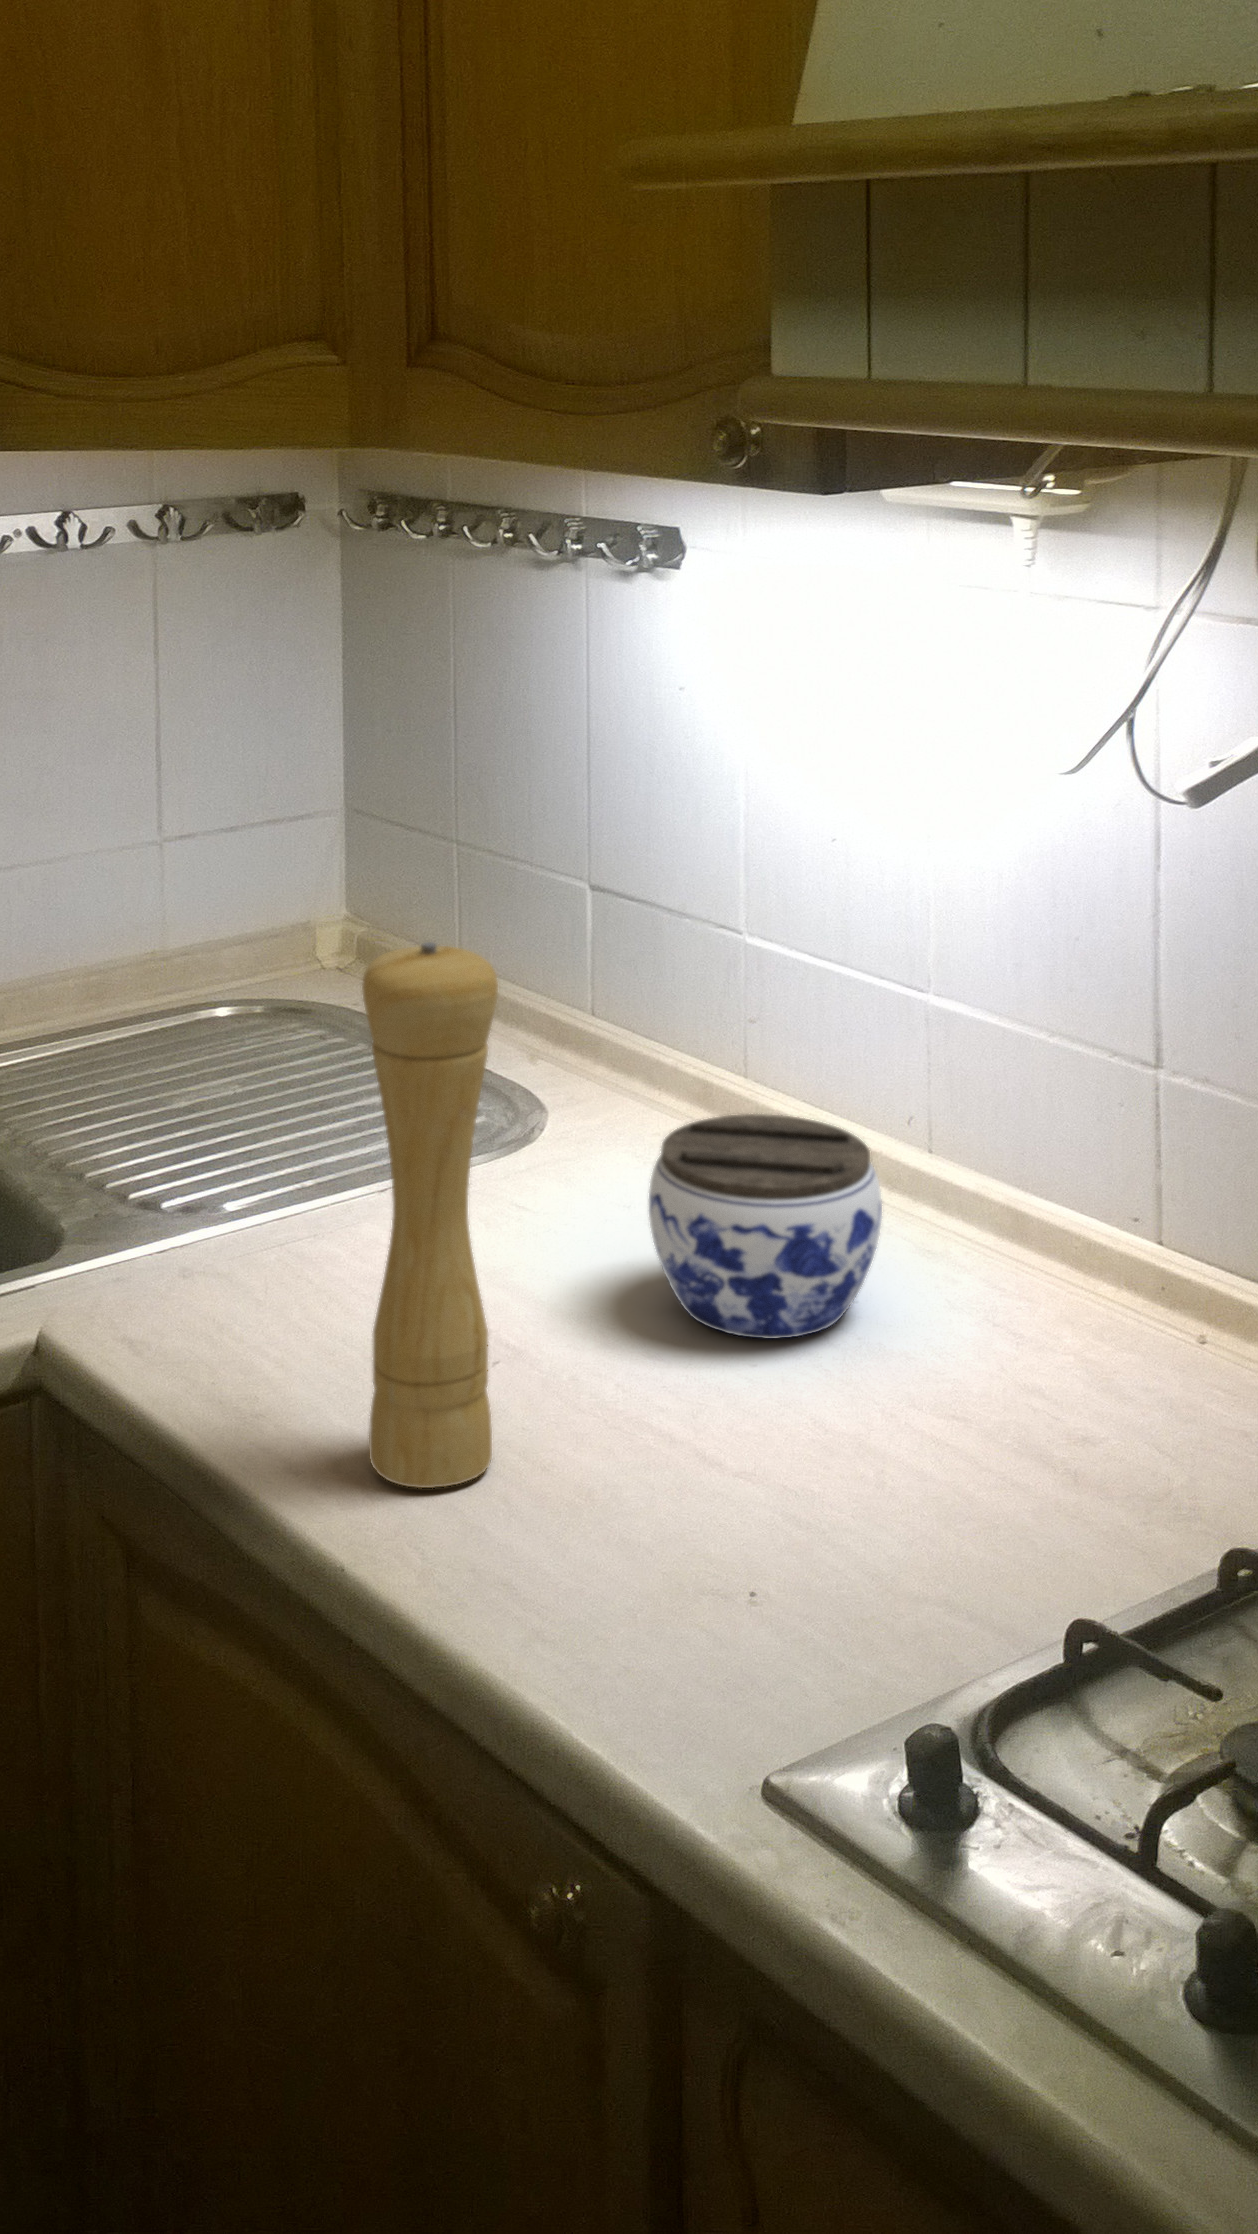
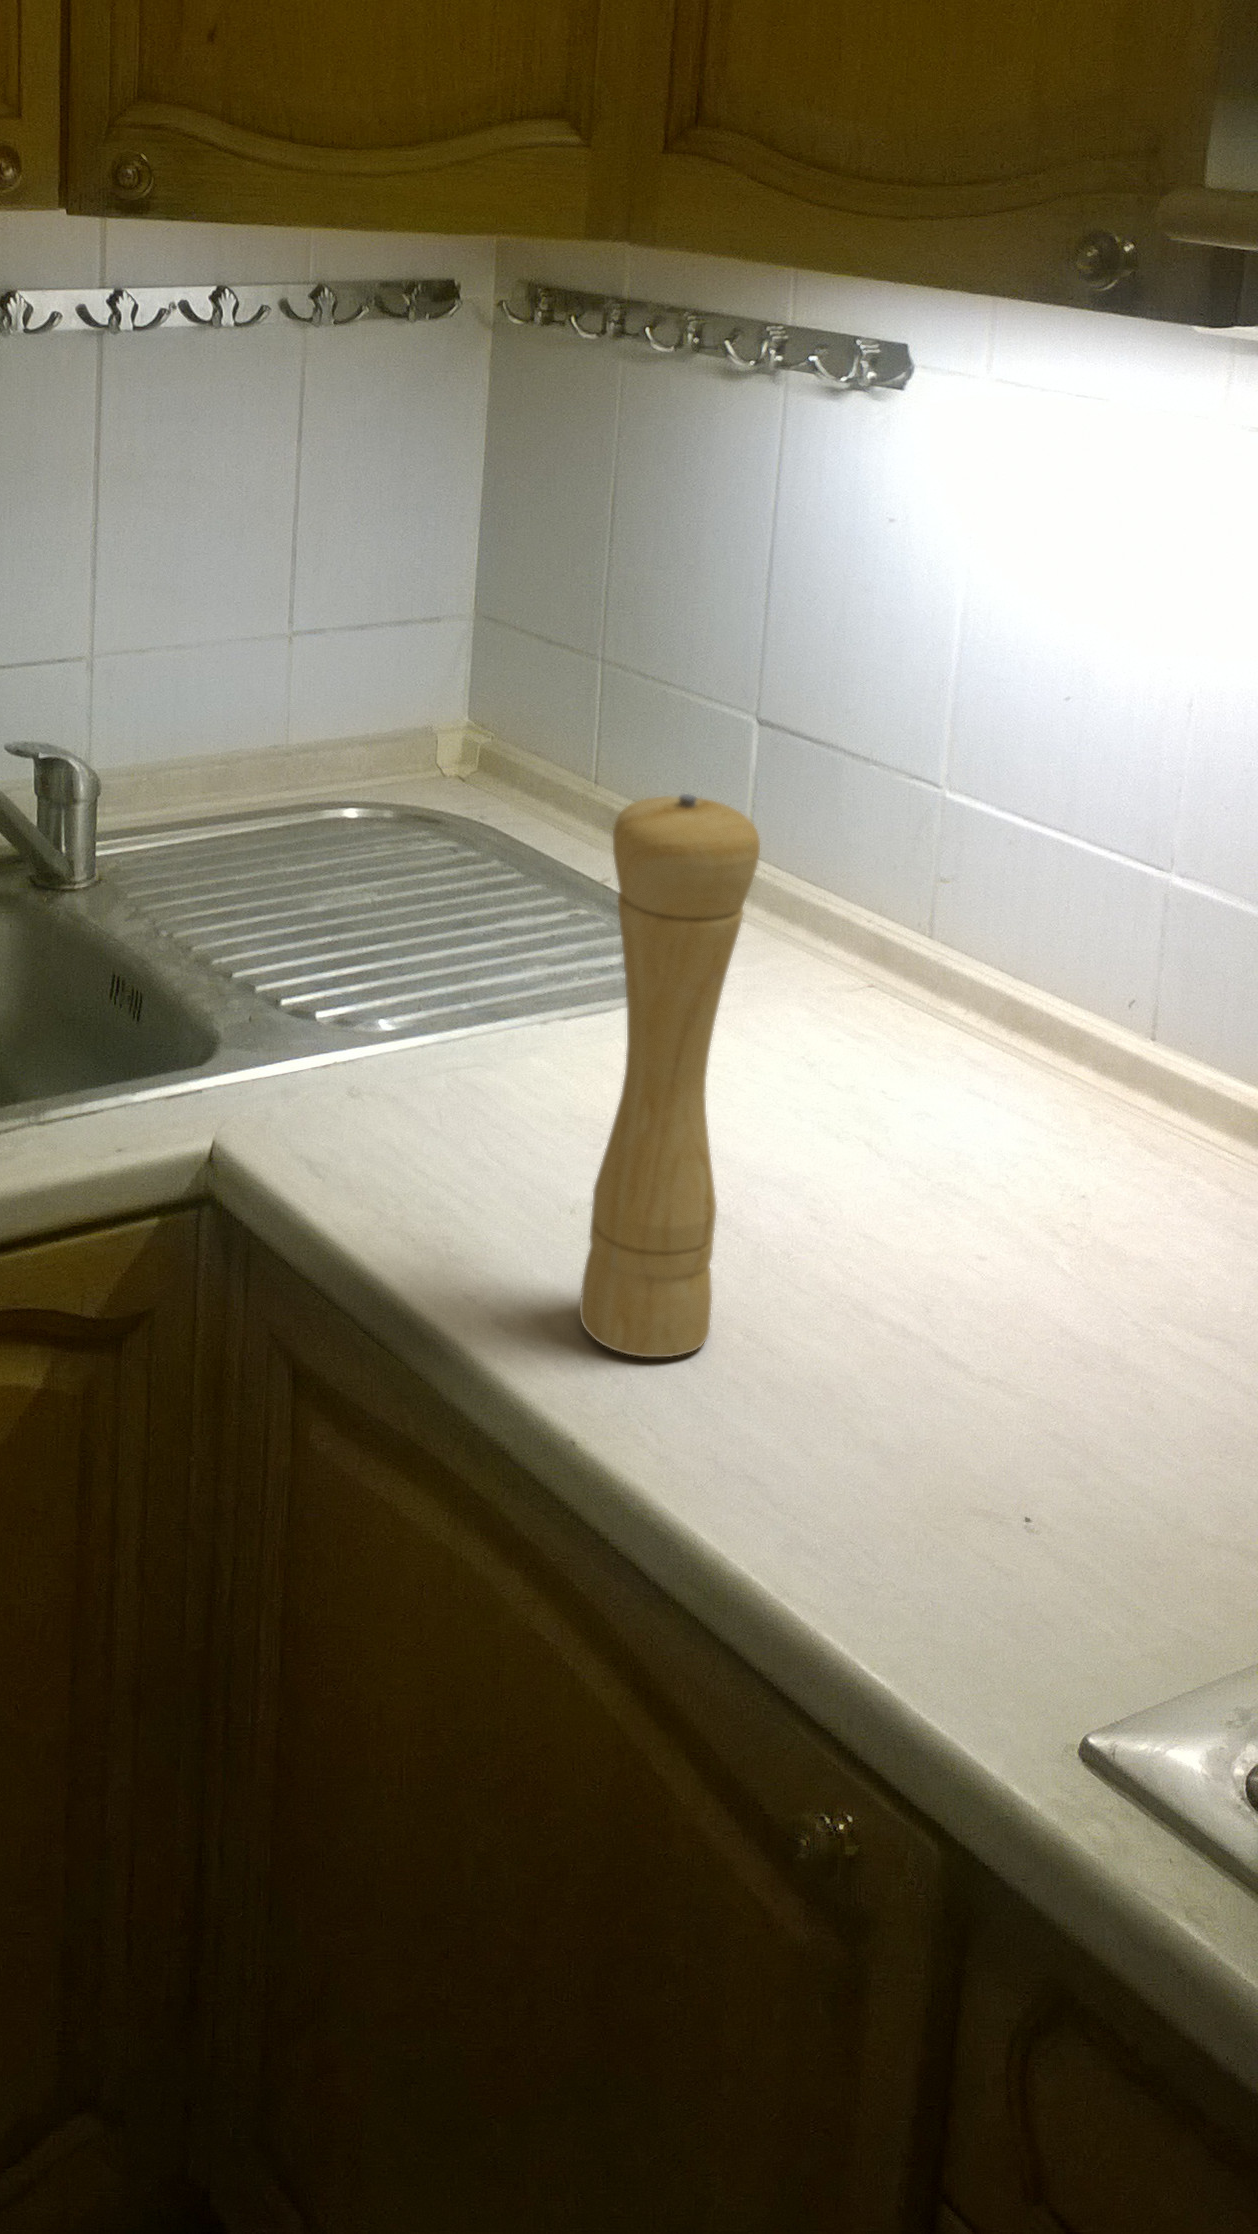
jar: present [649,1114,882,1339] -> none [858,982,1112,1223]

